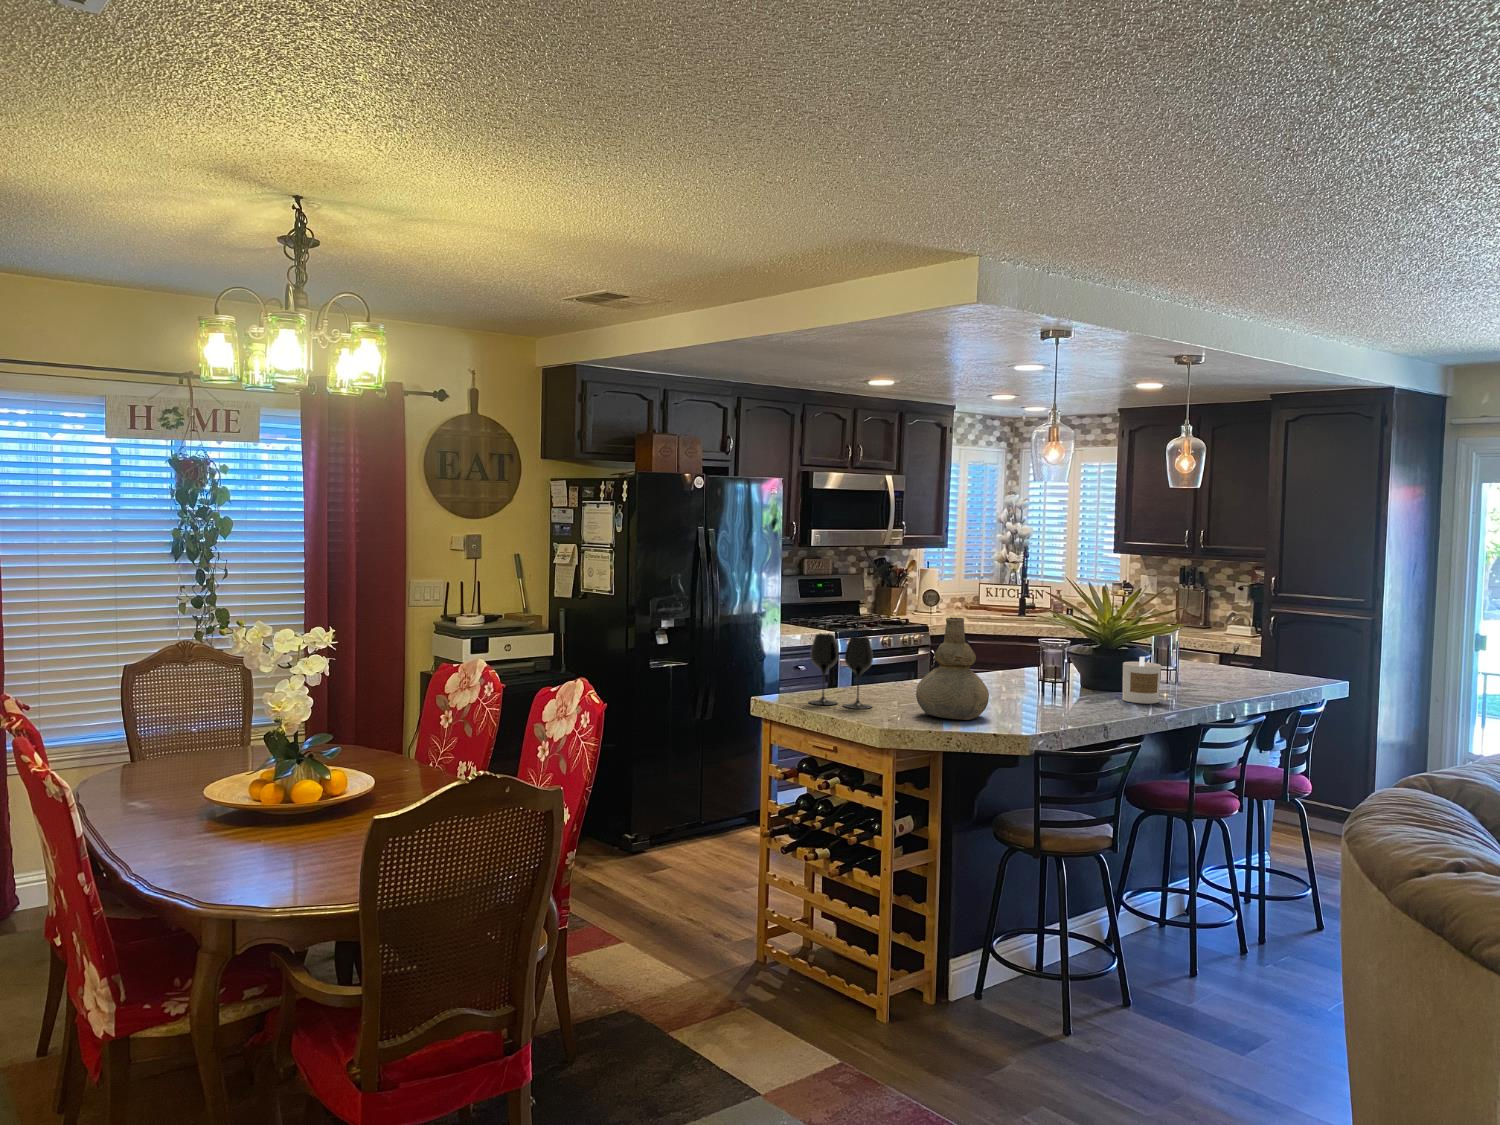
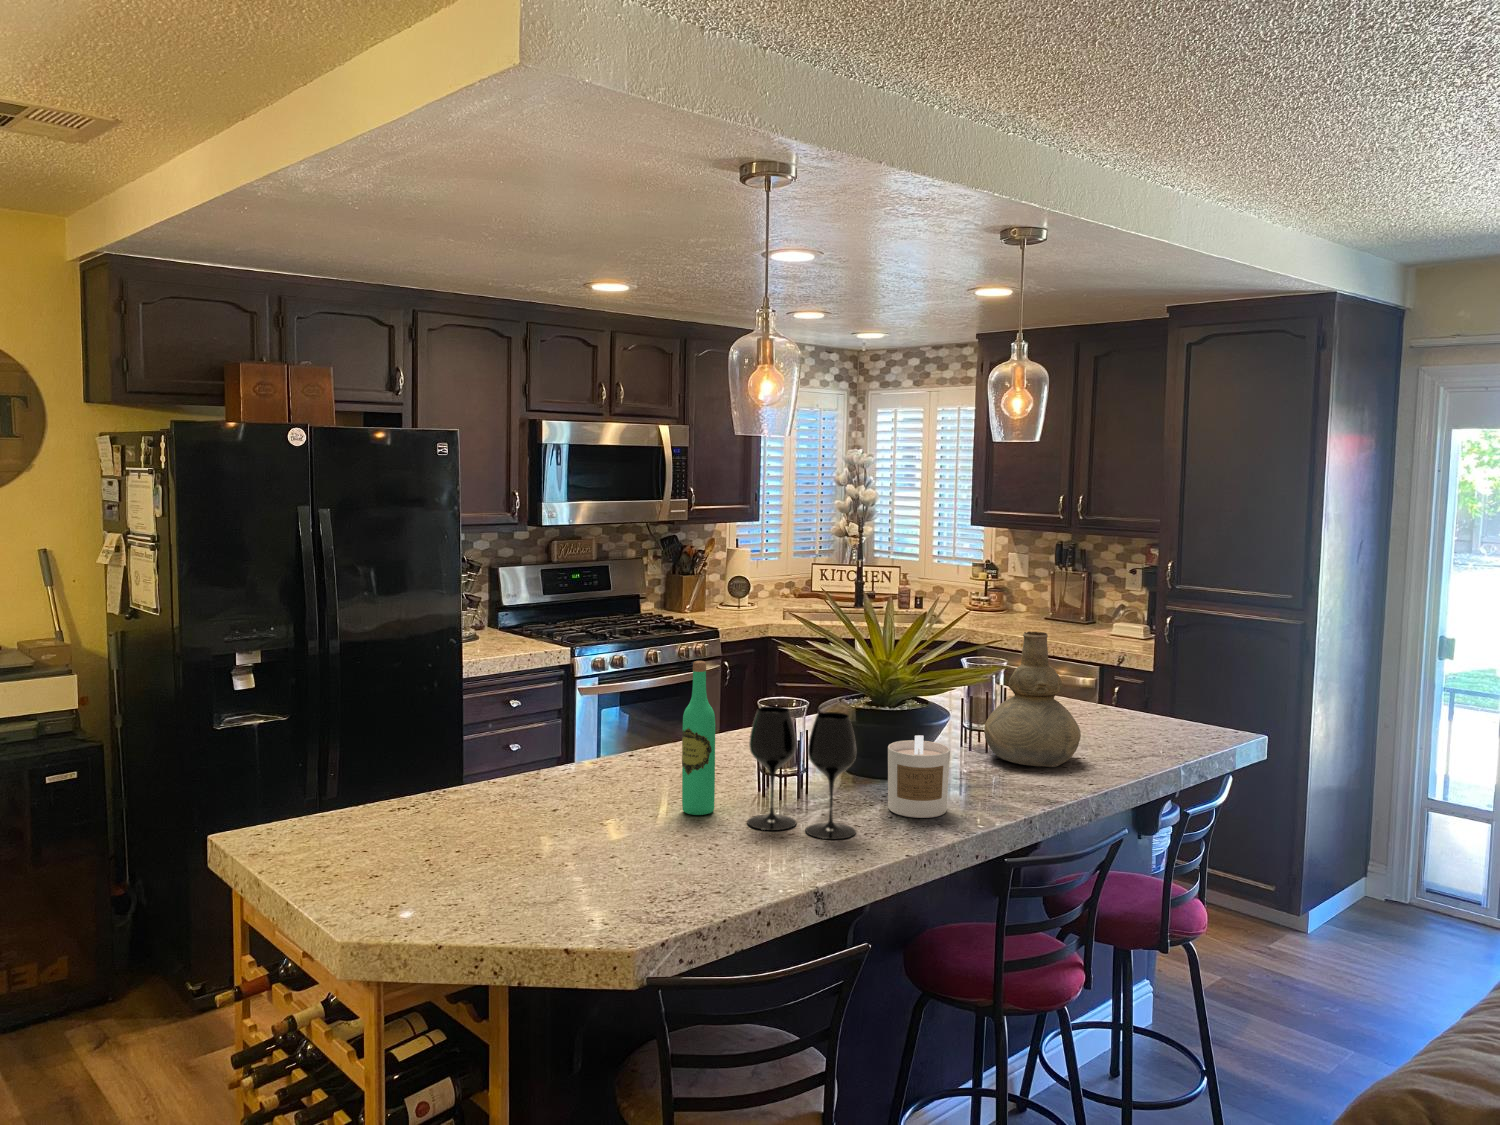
wine bottle: none [1002,610,1023,699] -> present [682,661,715,815]
vase: present [916,617,989,720] -> present [984,632,1081,767]
wine glass: present [809,634,873,709] -> present [747,706,856,839]

